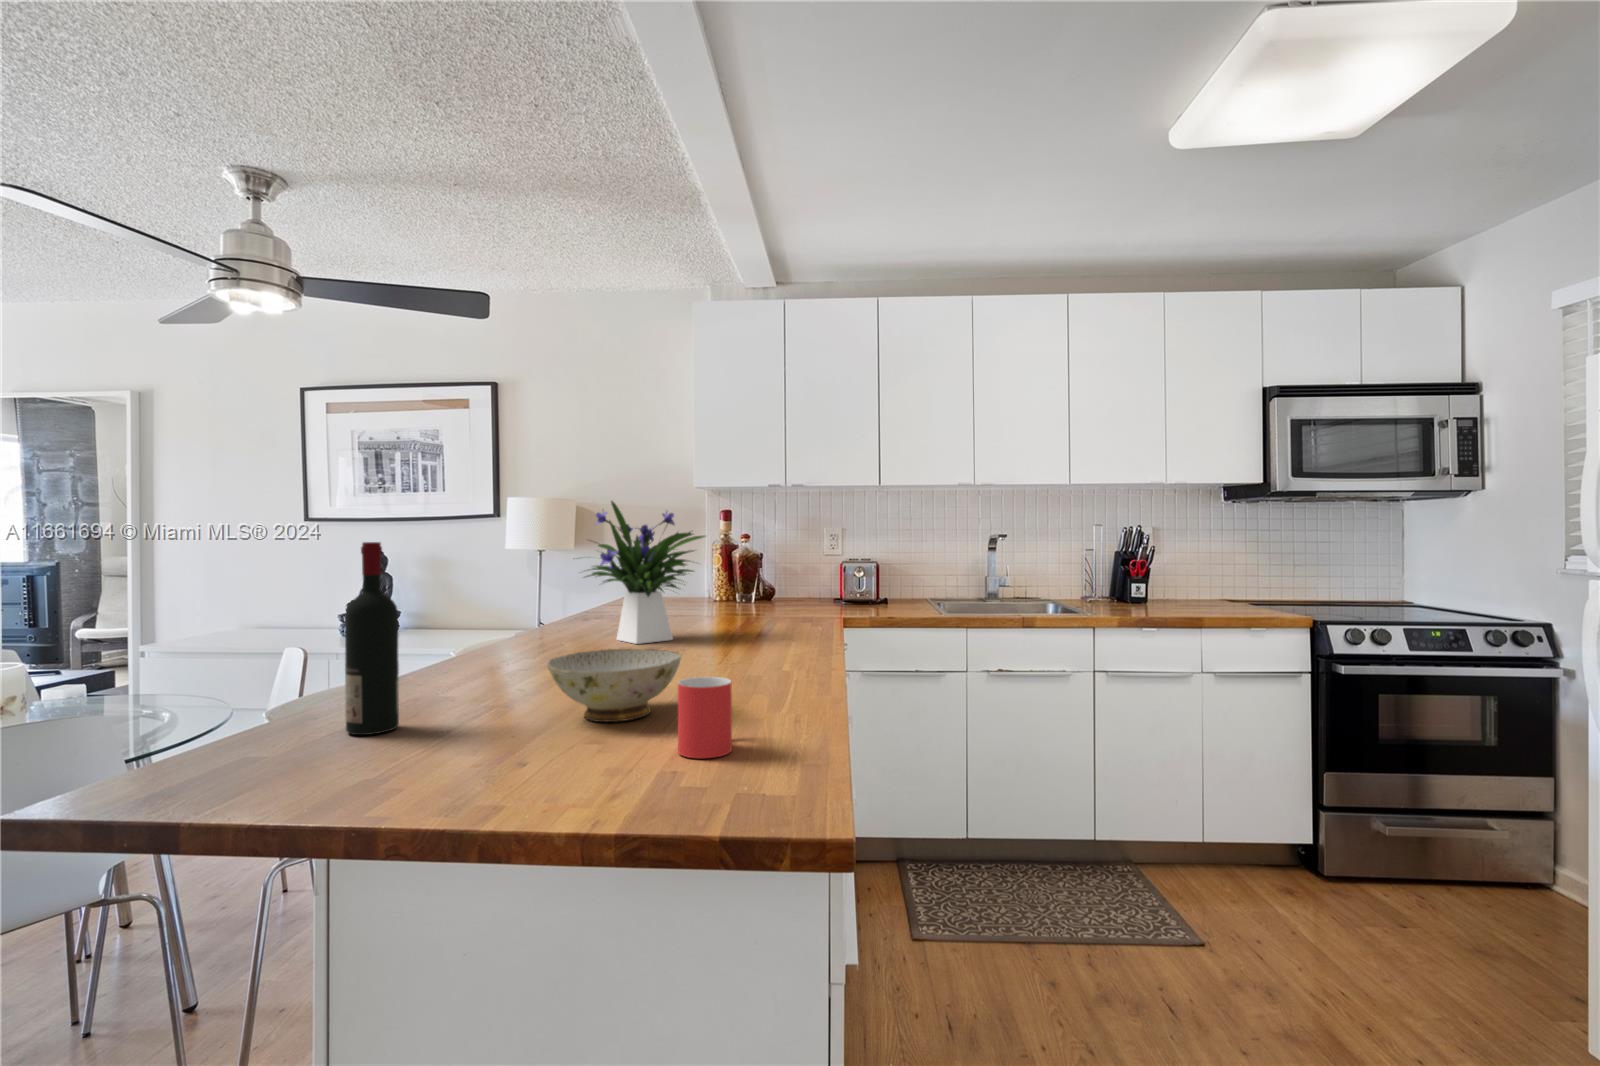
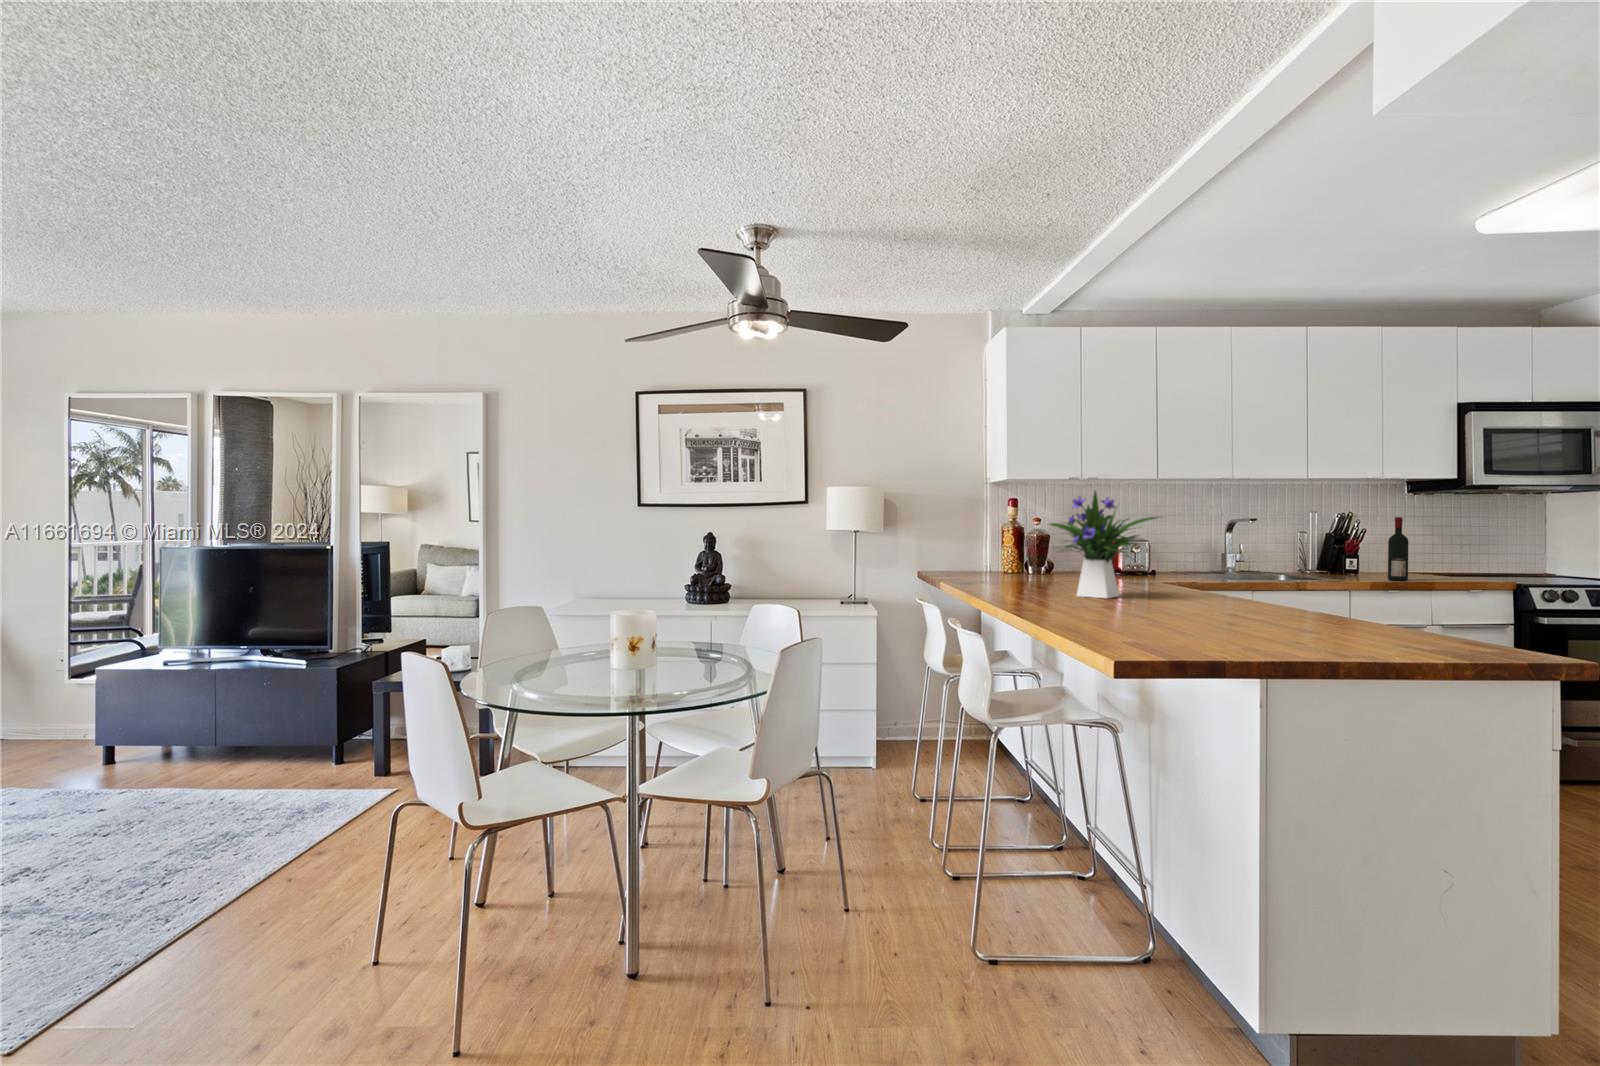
wine bottle: present [345,542,399,735] -> present [1388,517,1408,581]
ceramic bowl: present [548,649,681,722] -> none [1266,592,1373,637]
mug: present [678,677,732,758] -> none [1439,603,1490,651]

